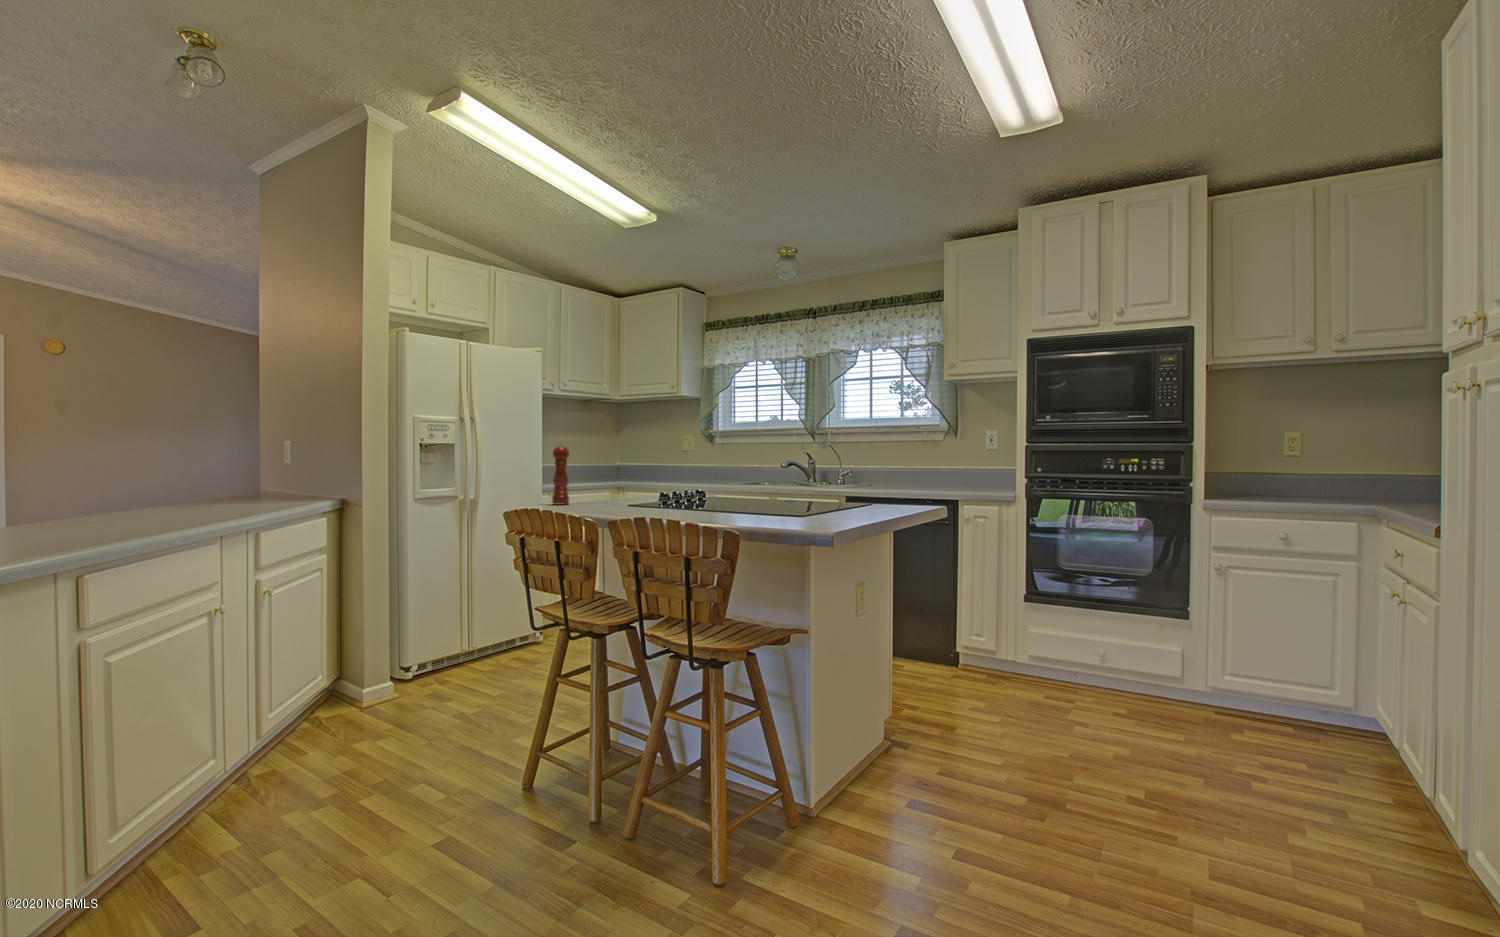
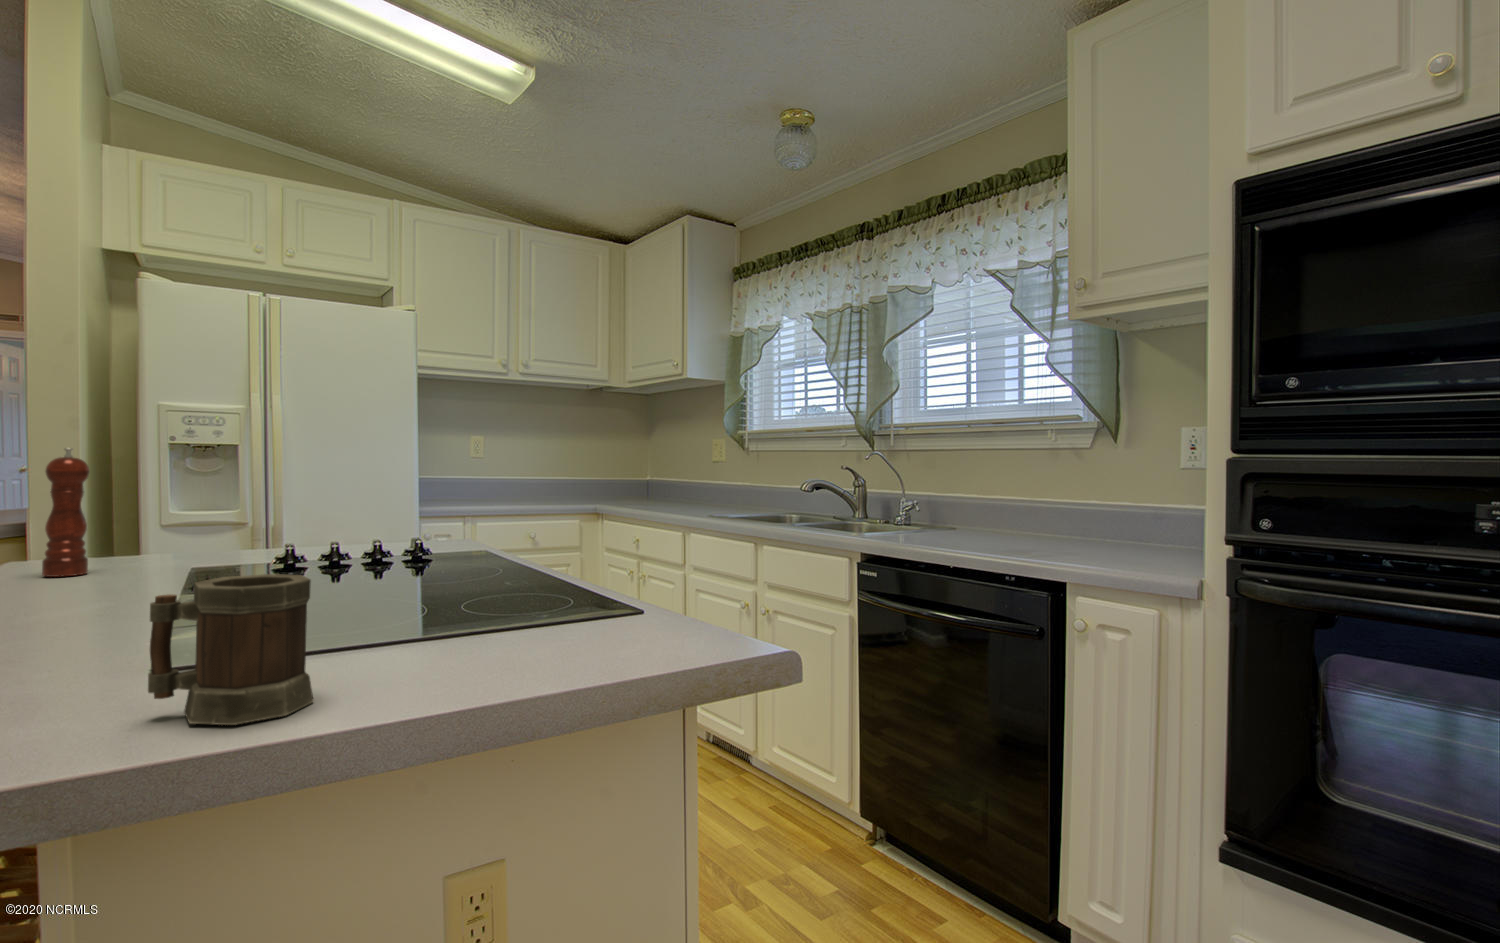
mug: none [830,478,862,513] -> present [148,574,313,725]

